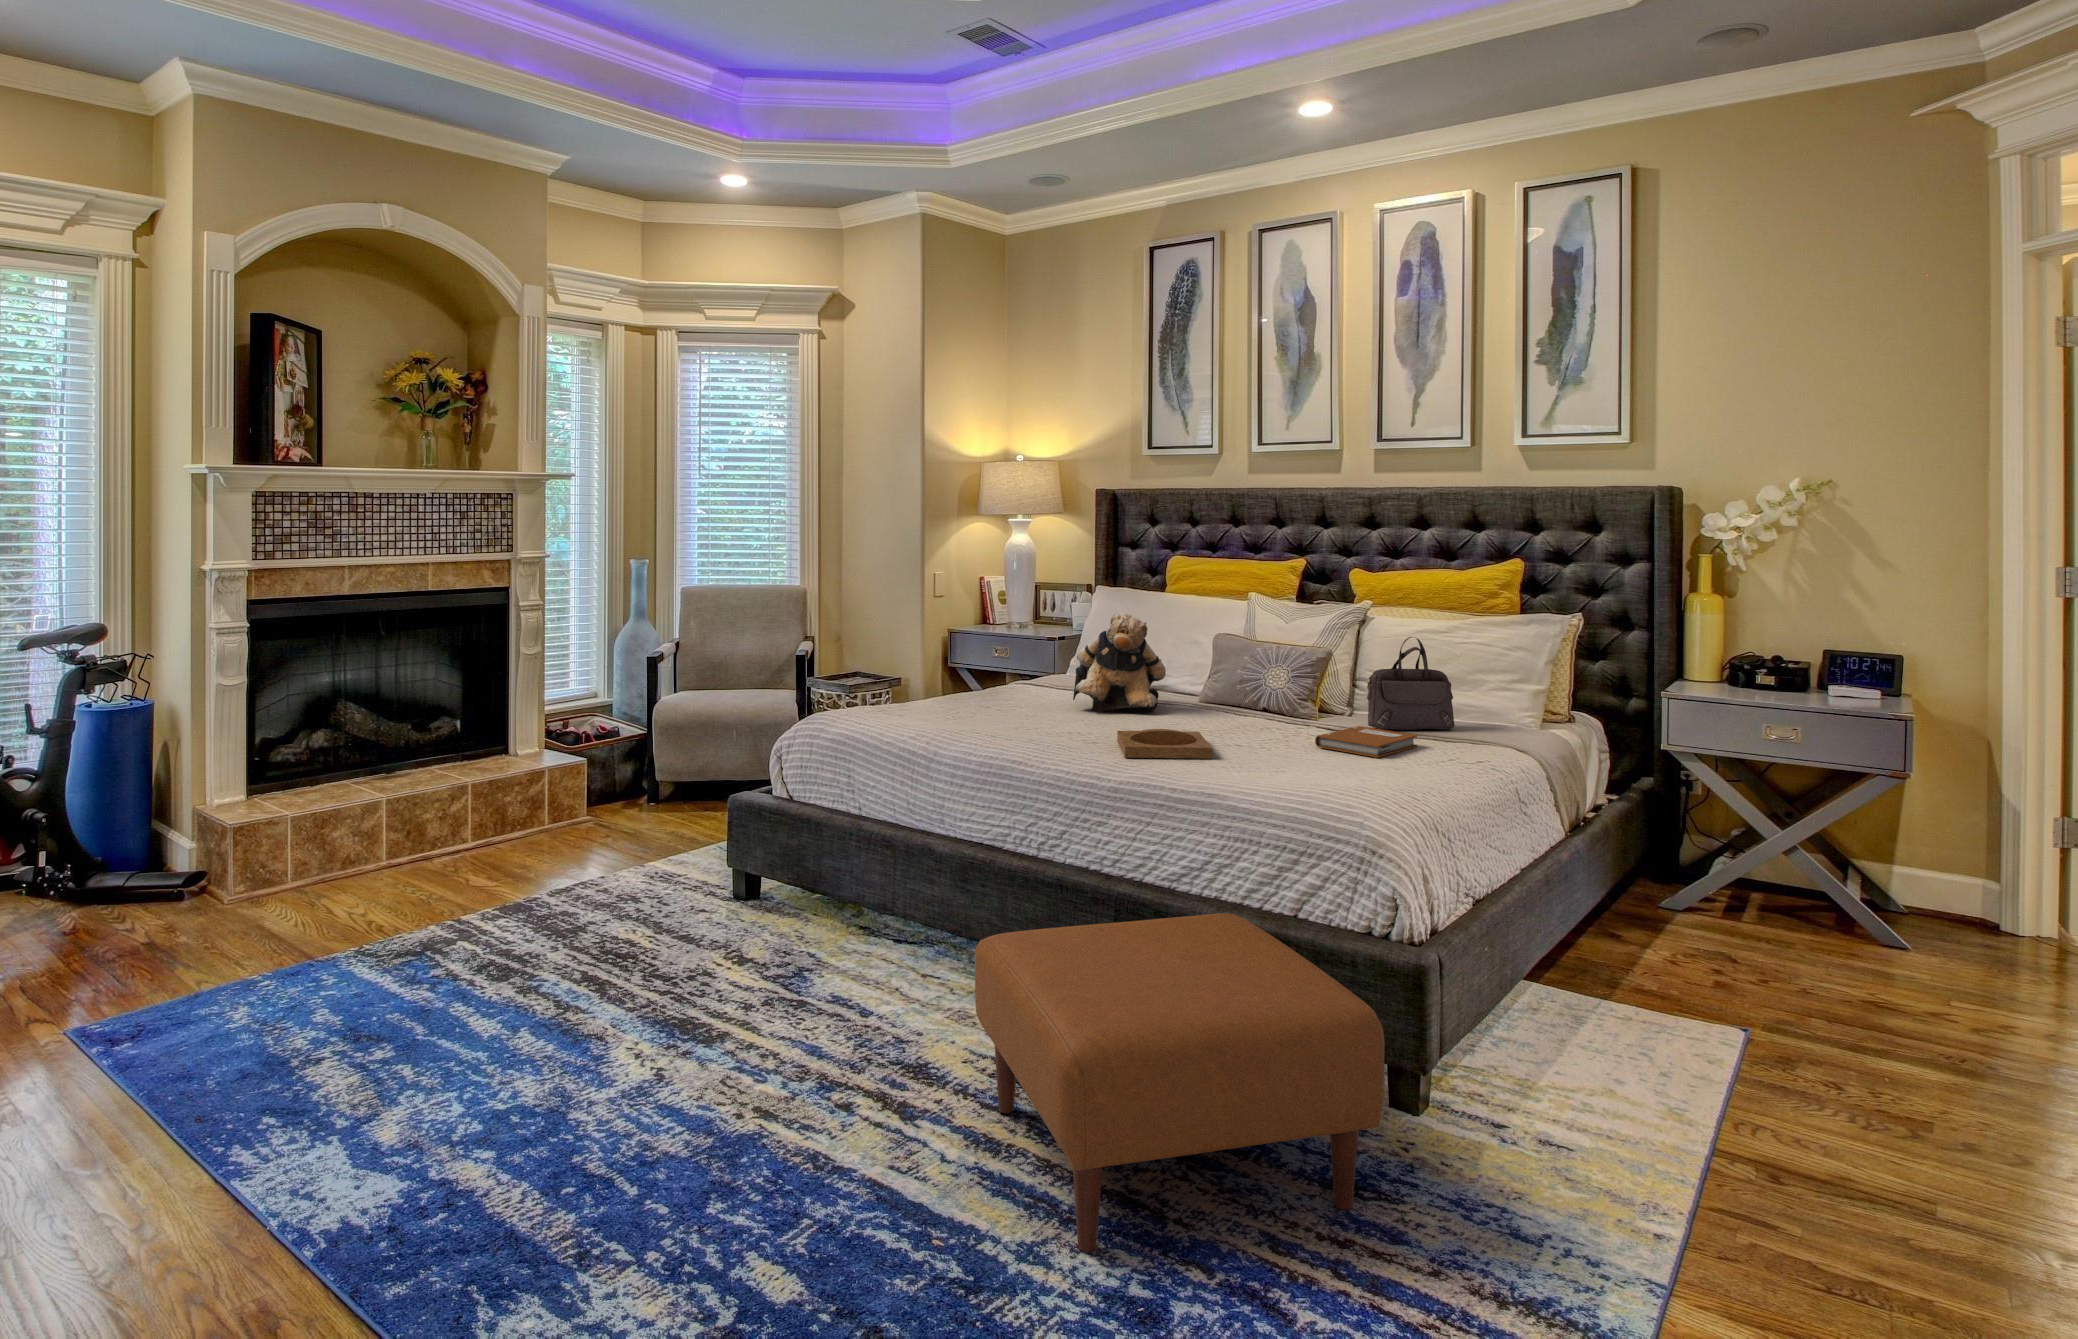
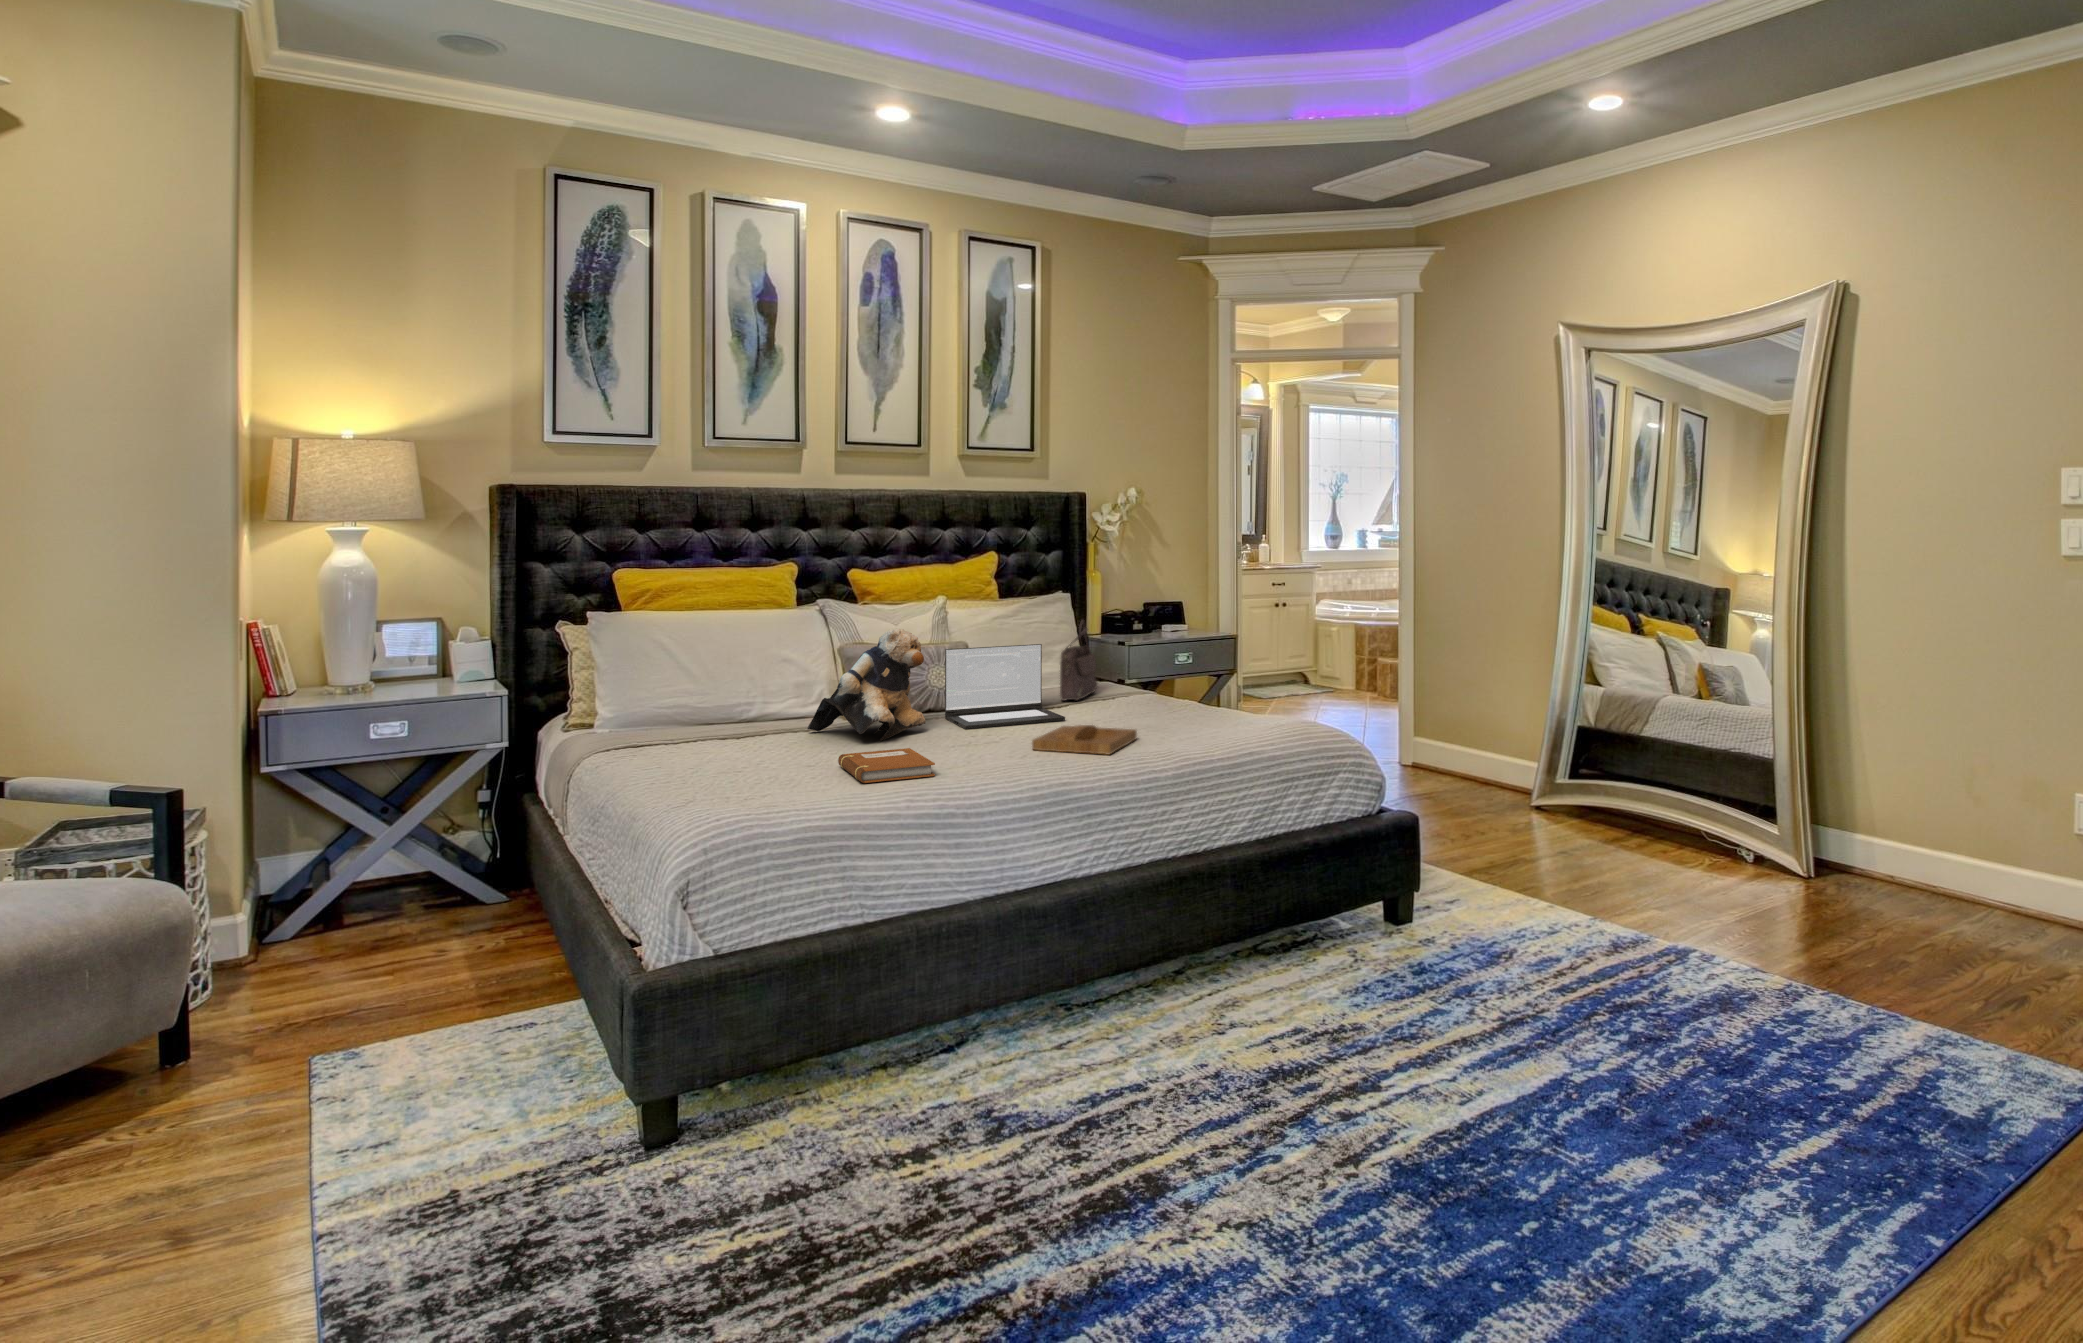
laptop: none [1179,644,1309,735] -> present [945,644,1065,729]
notebook: present [1315,726,1417,758] -> present [838,748,935,783]
ottoman: present [975,913,1385,1252] -> none [1319,828,1599,1042]

